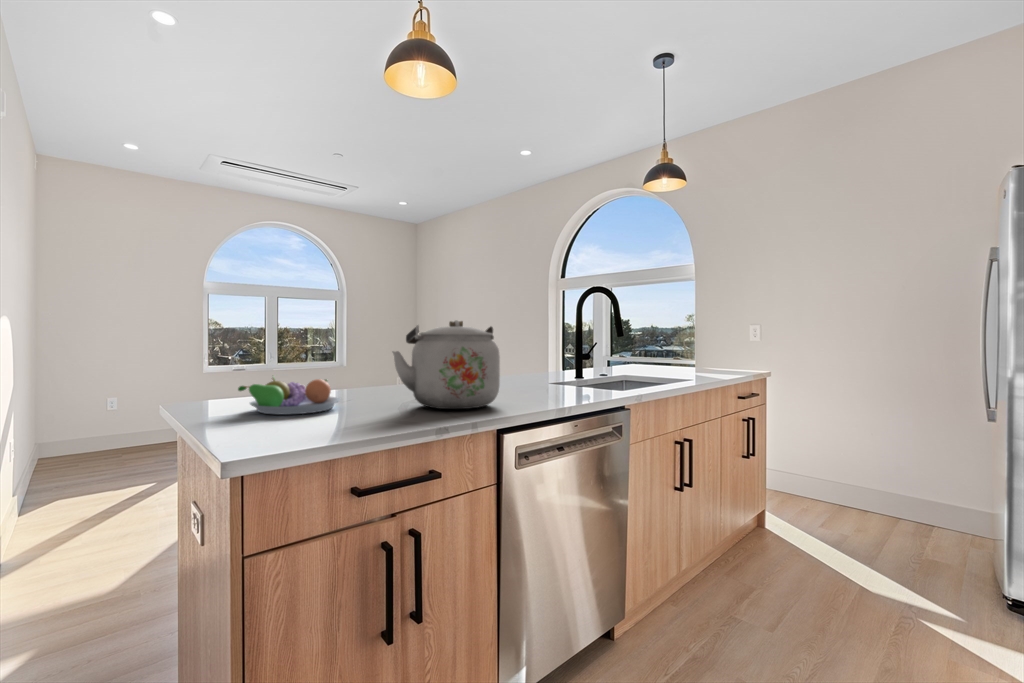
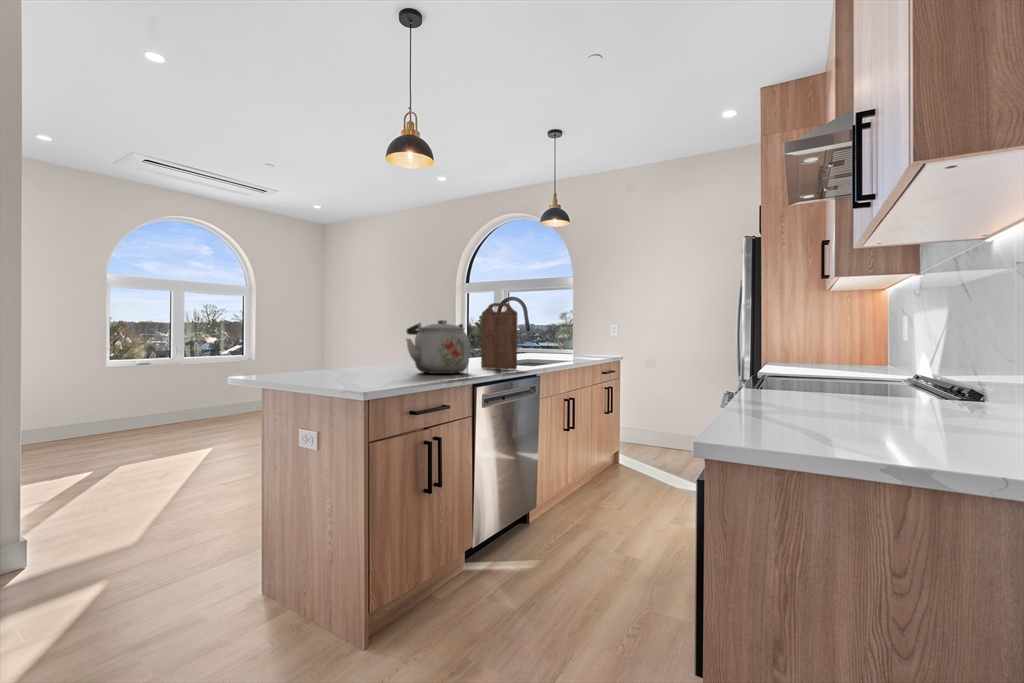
cutting board: none [535,292,589,399] -> present [481,303,517,369]
fruit bowl: present [238,377,340,414] -> none [312,354,372,377]

